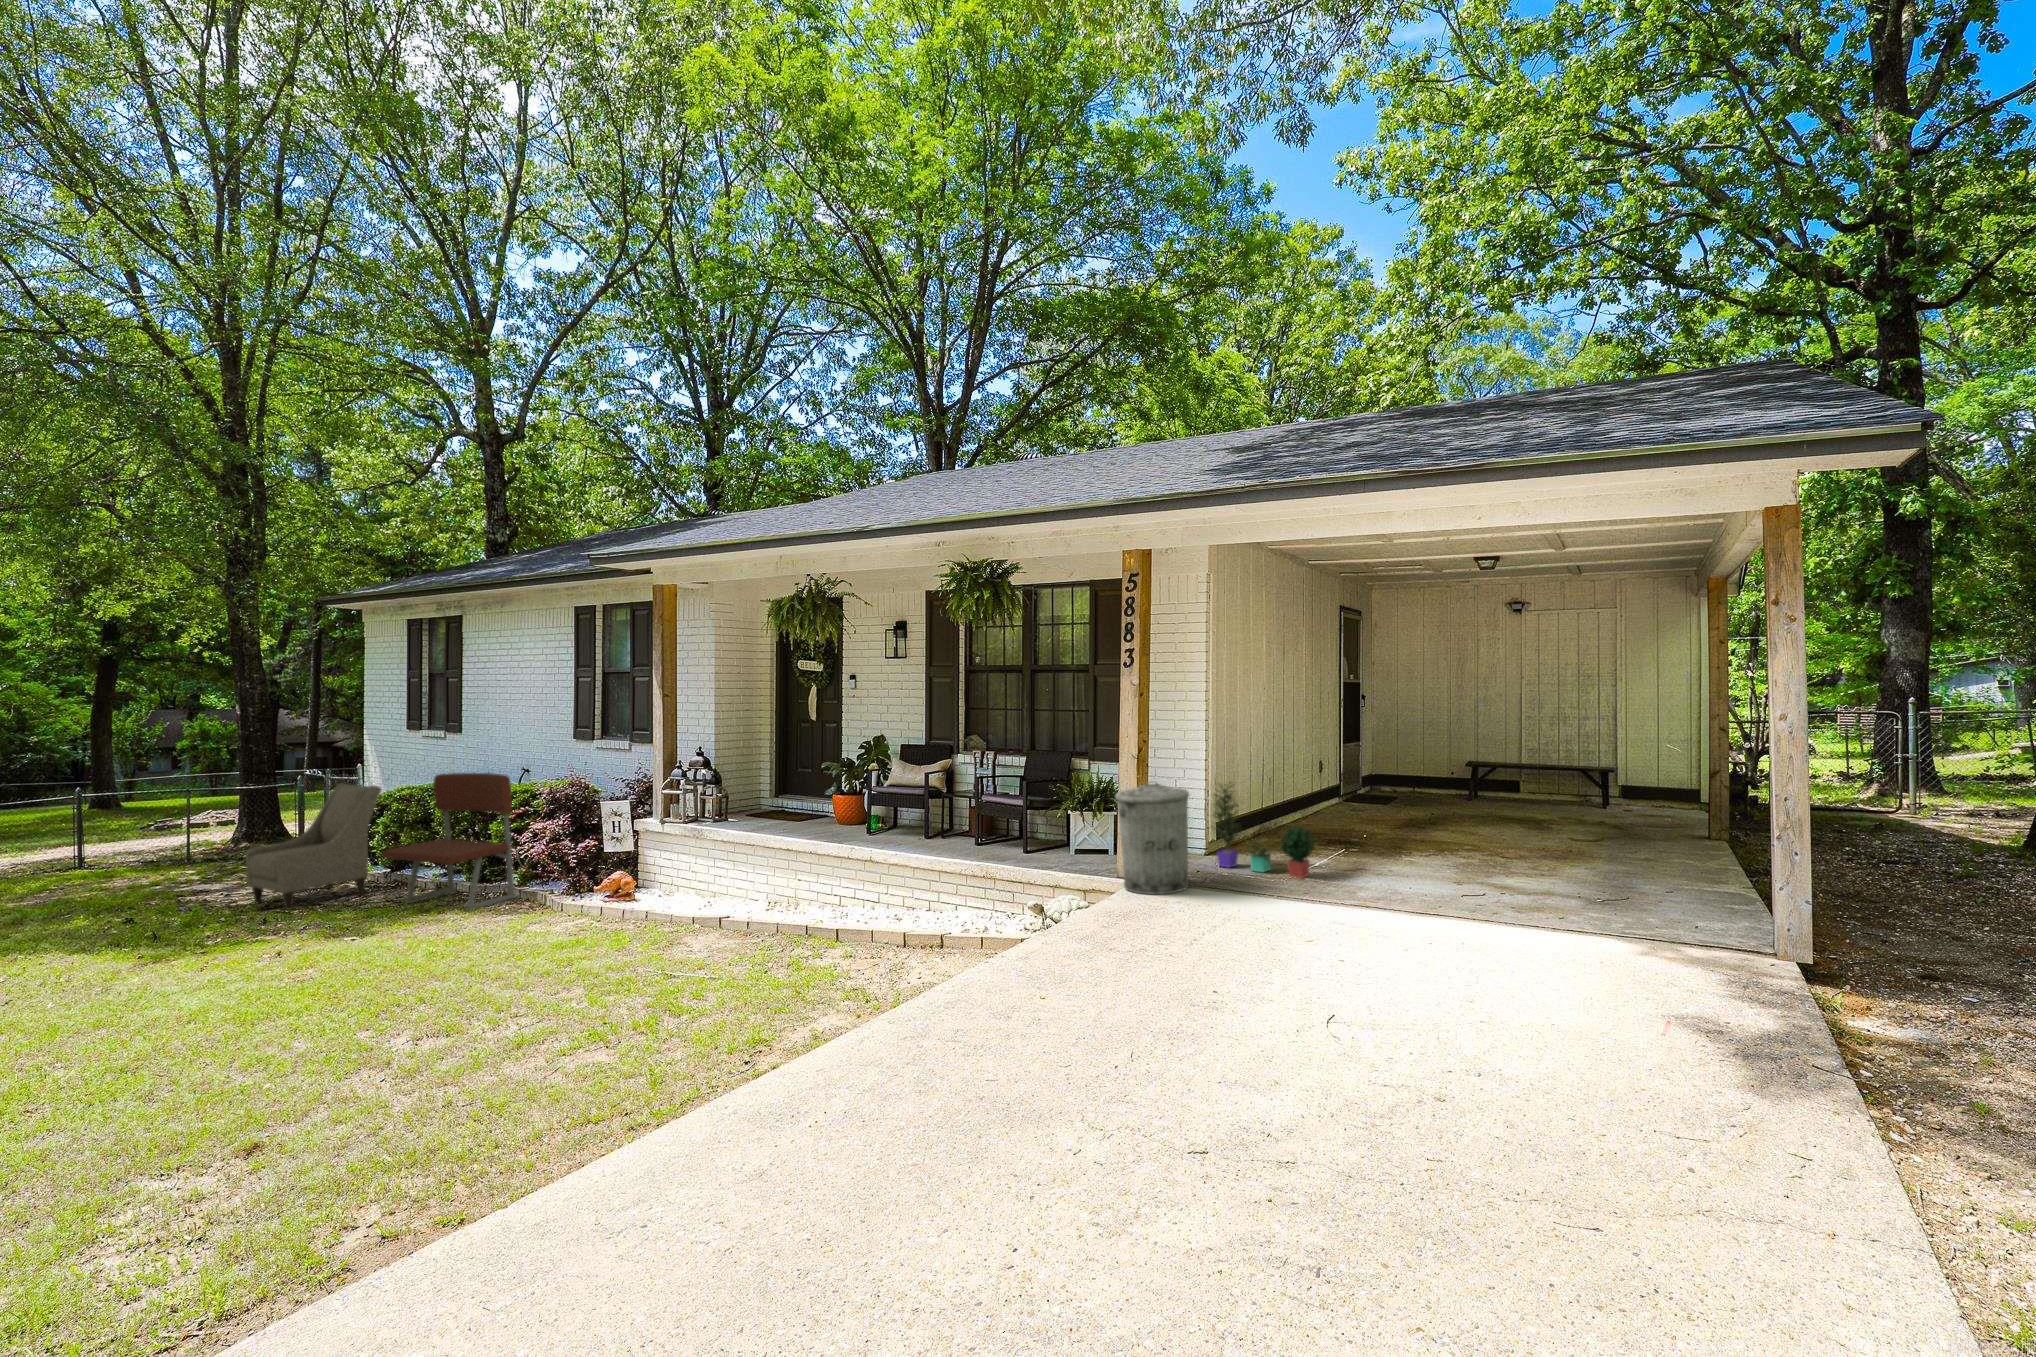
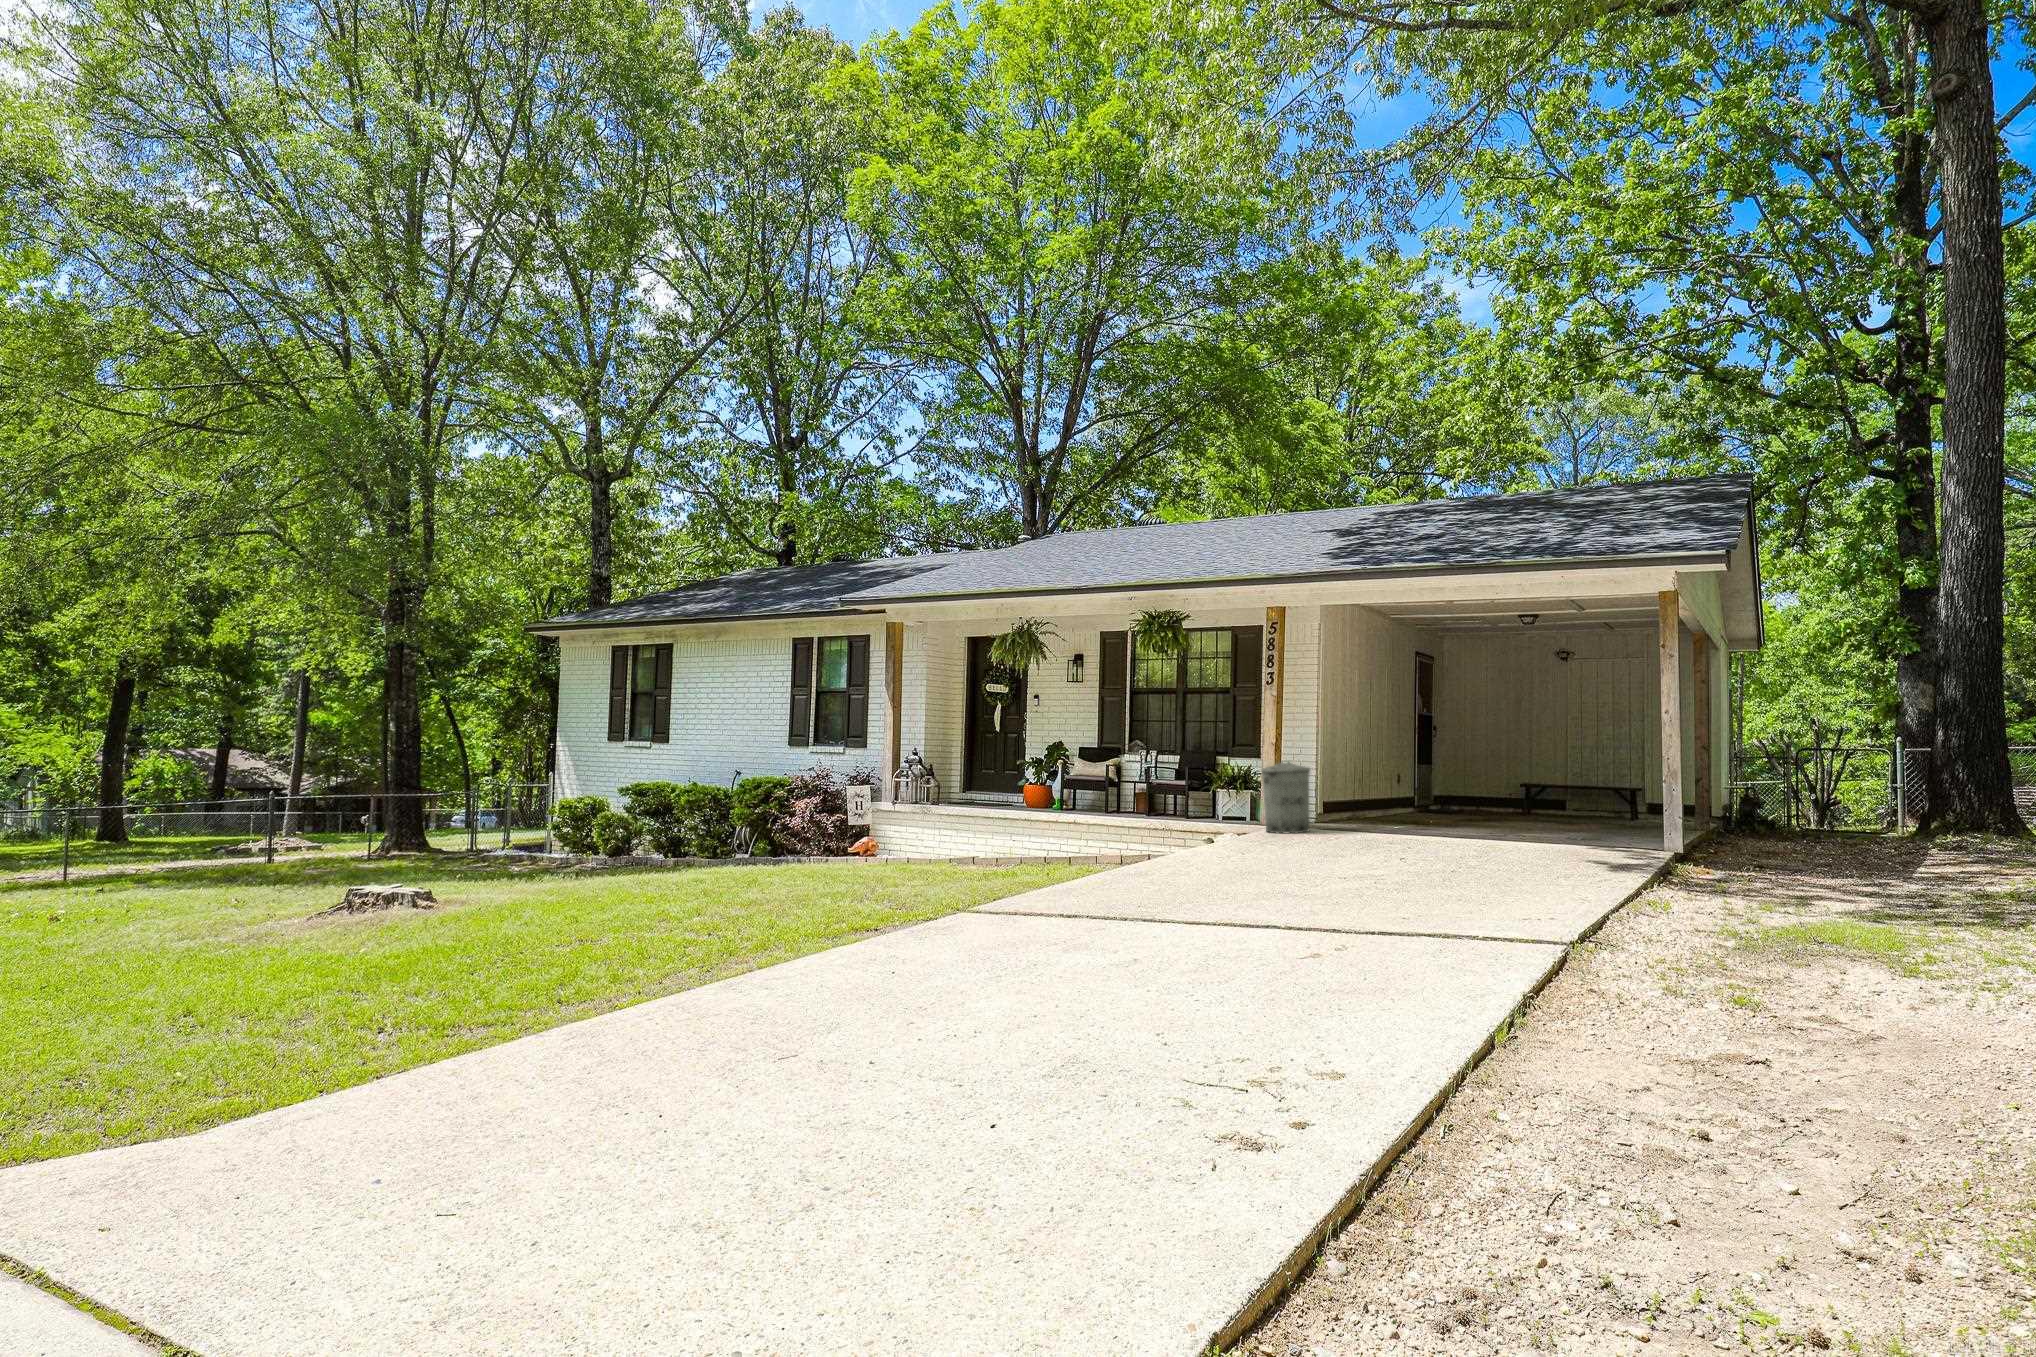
bench: present [382,773,516,910] -> none [694,763,791,861]
potted plant: present [1212,782,1315,878] -> none [1321,766,1395,828]
chair: present [246,783,381,910] -> none [572,773,668,864]

